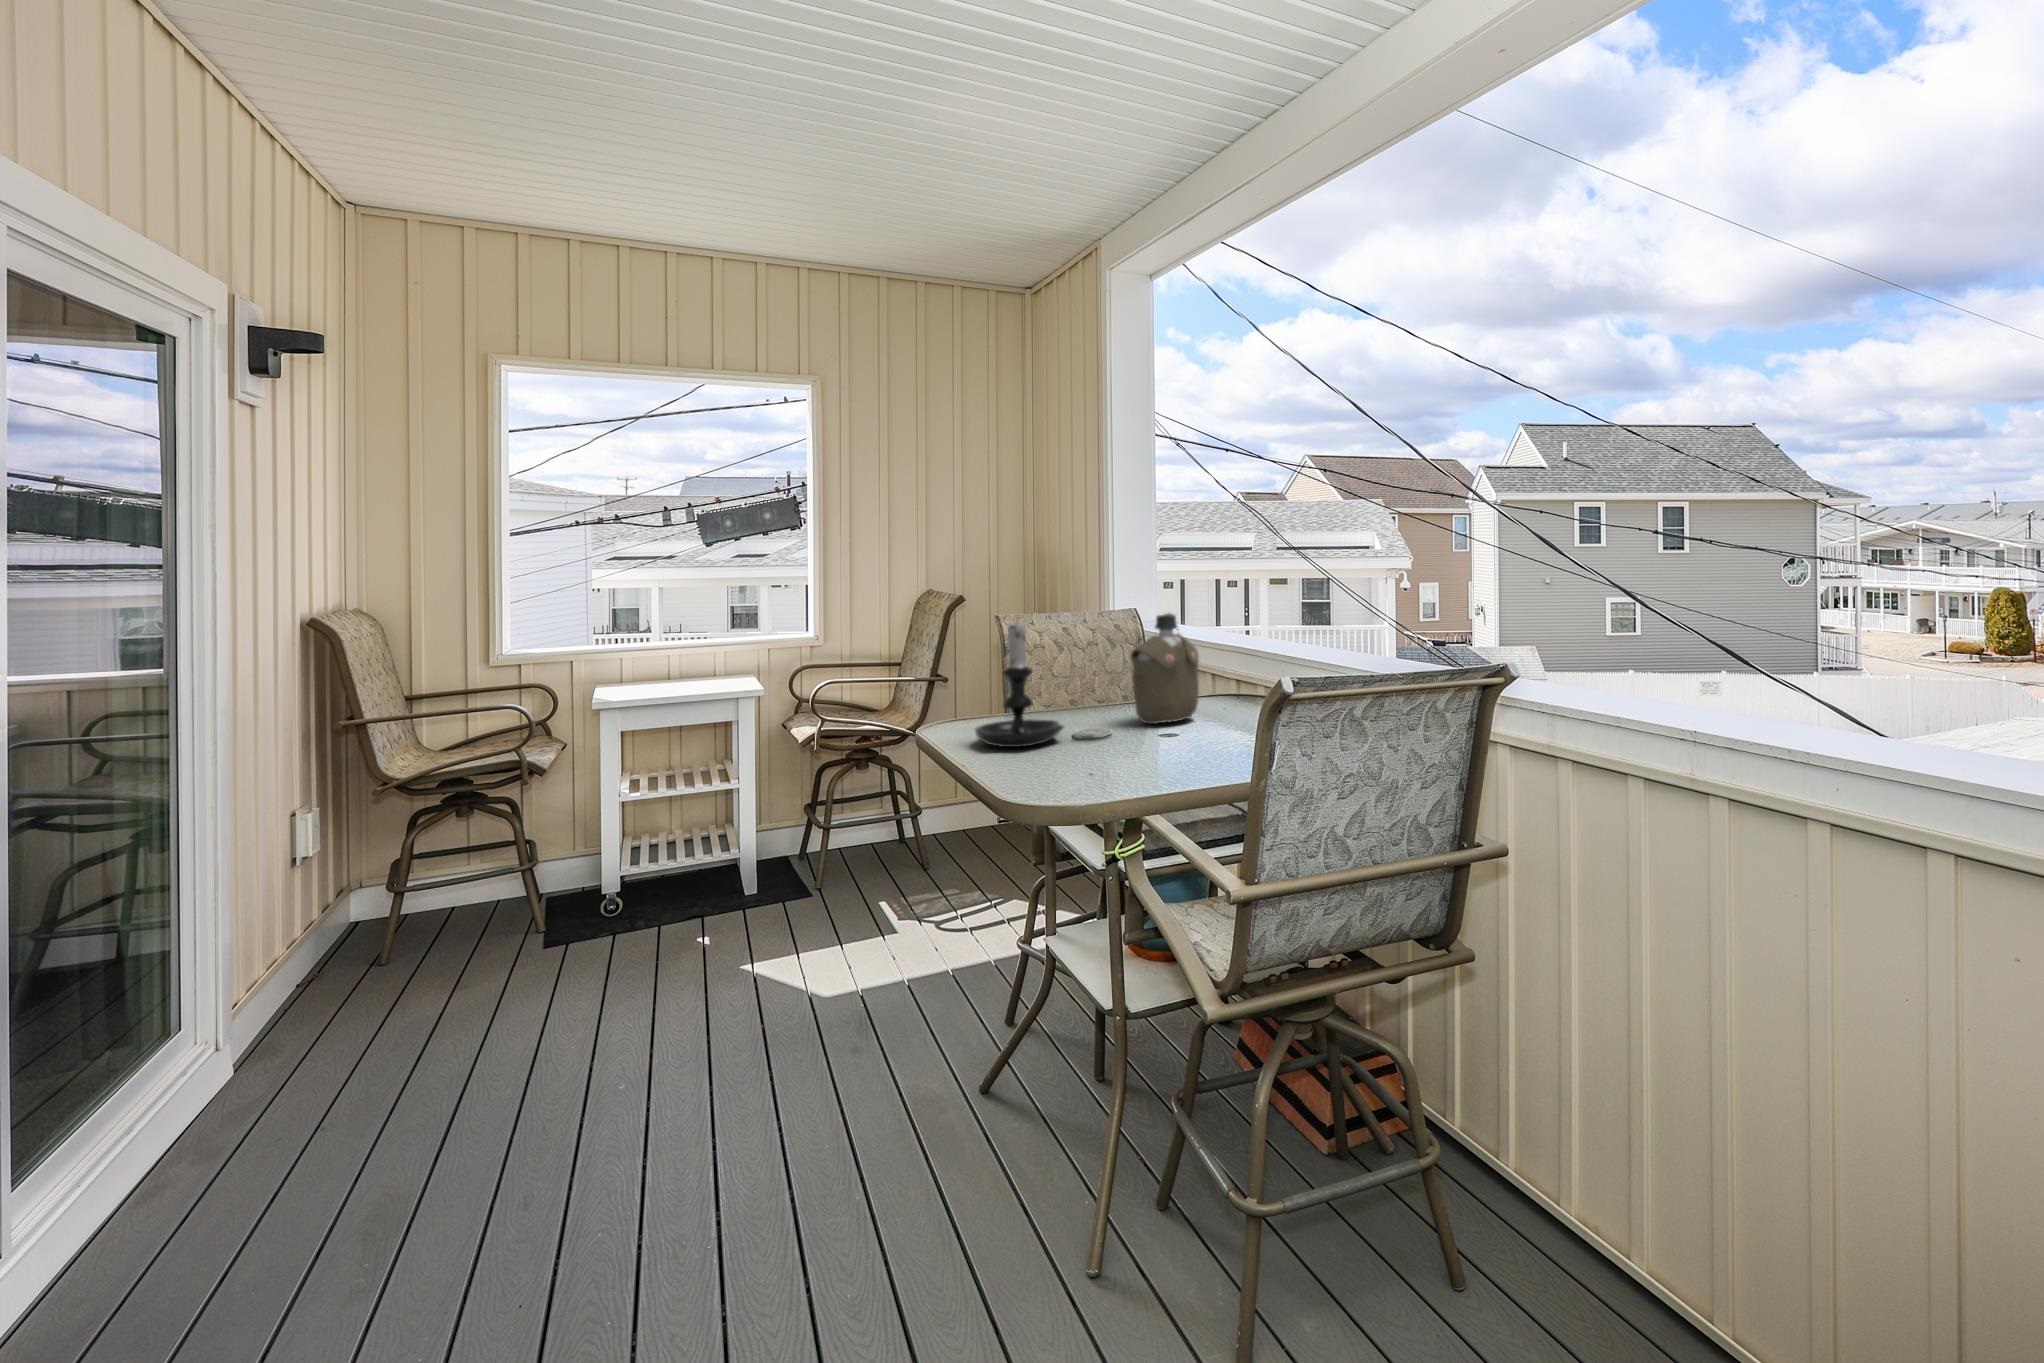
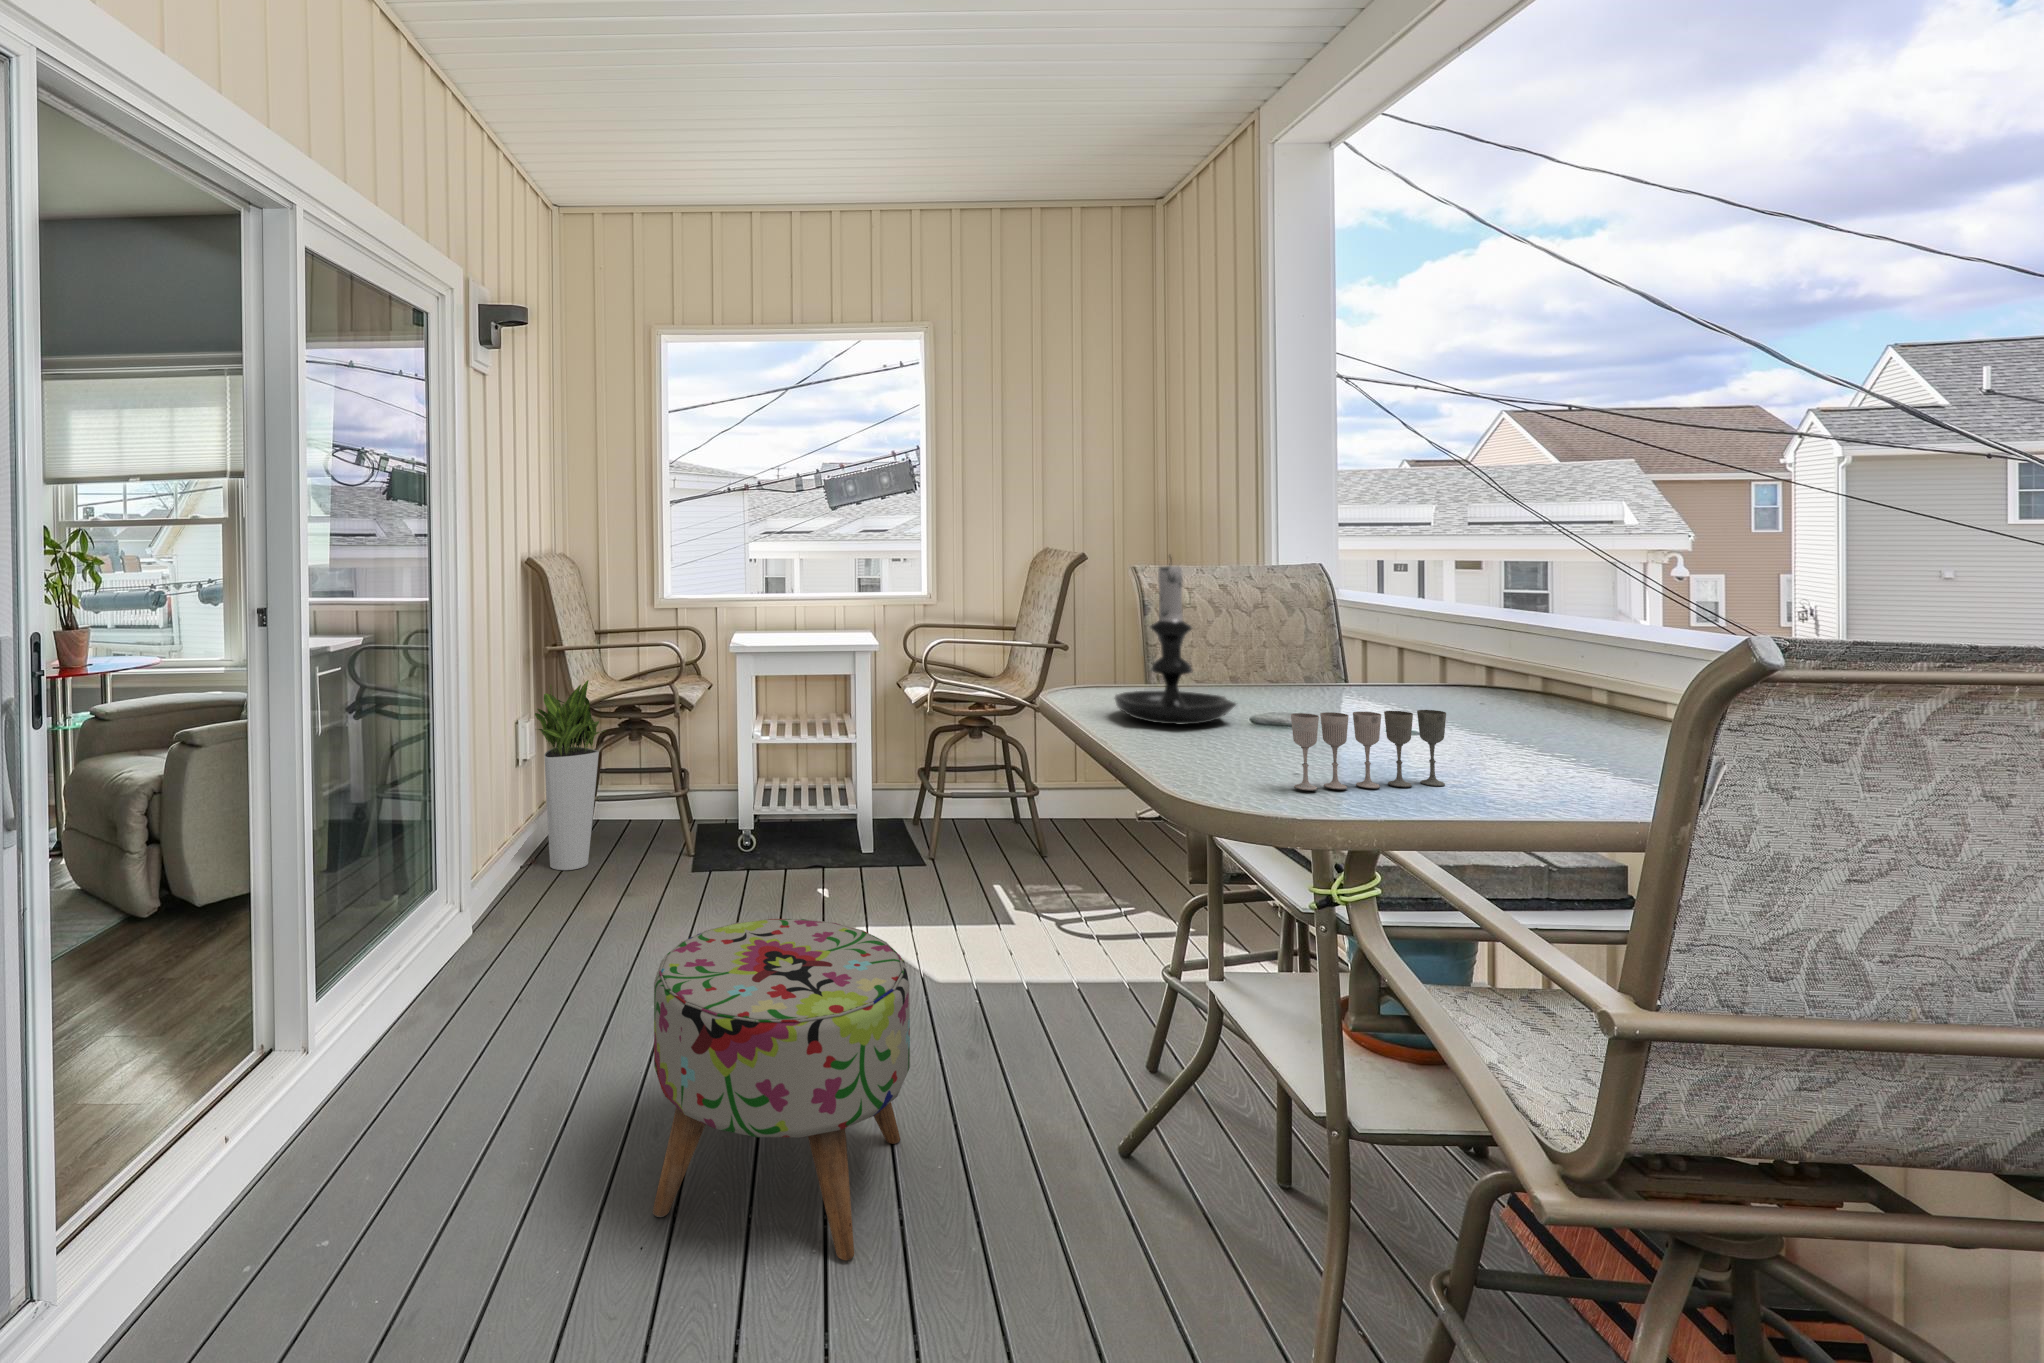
water bottle: present [1130,613,1199,724] -> none [1327,560,1437,713]
wine glass: none [1086,723,1183,787] -> present [1291,710,1446,791]
planter: none [321,754,428,978] -> present [535,680,605,870]
ottoman: none [537,957,801,1263] -> present [652,919,910,1260]

